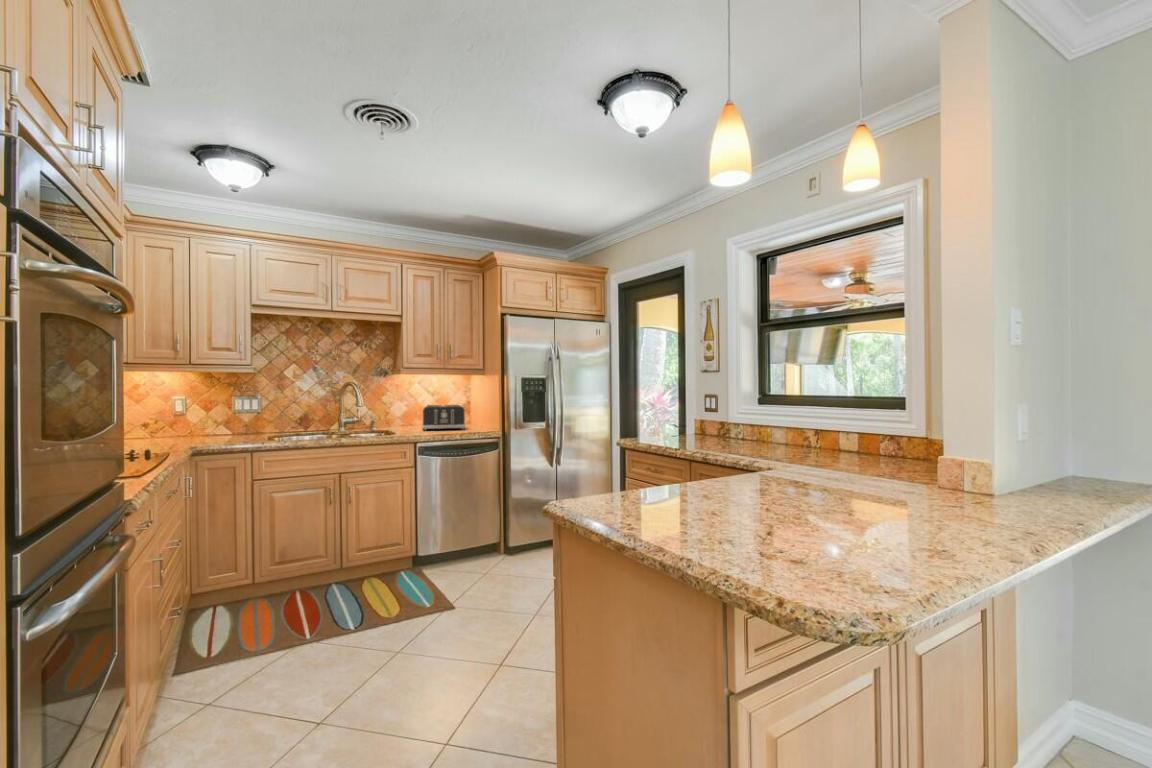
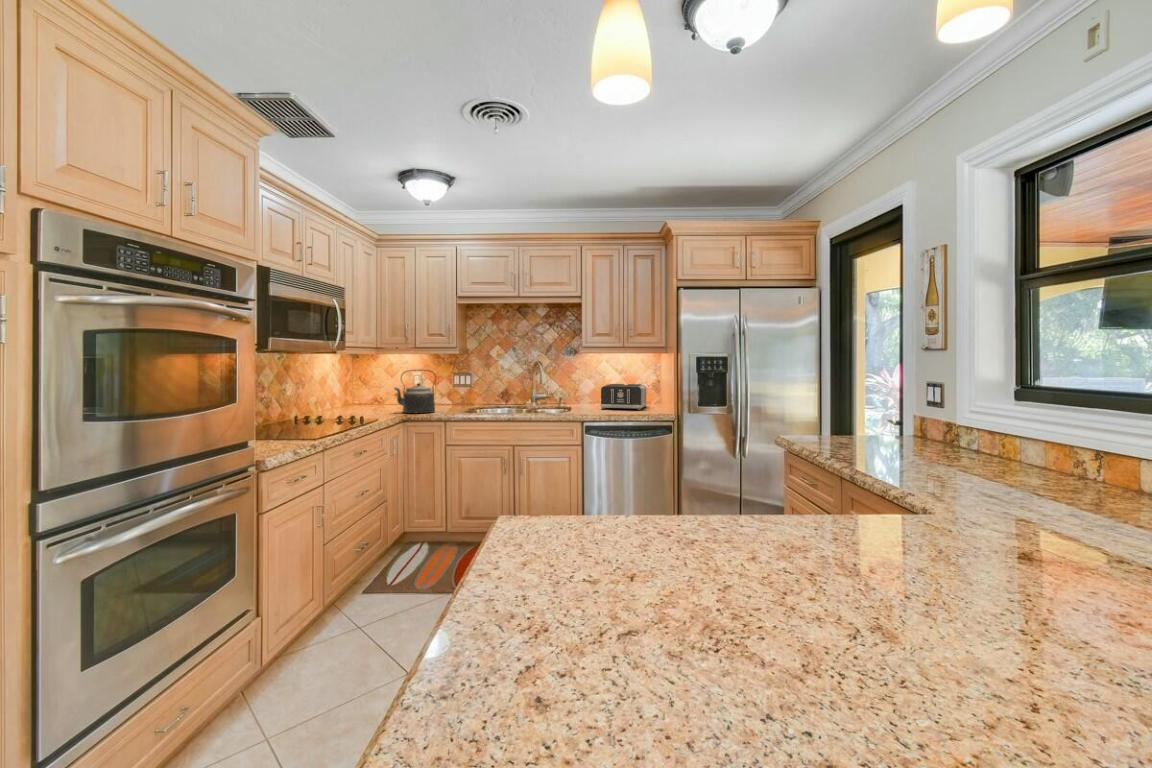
kettle: none [169,391,228,445] -> present [394,370,436,413]

